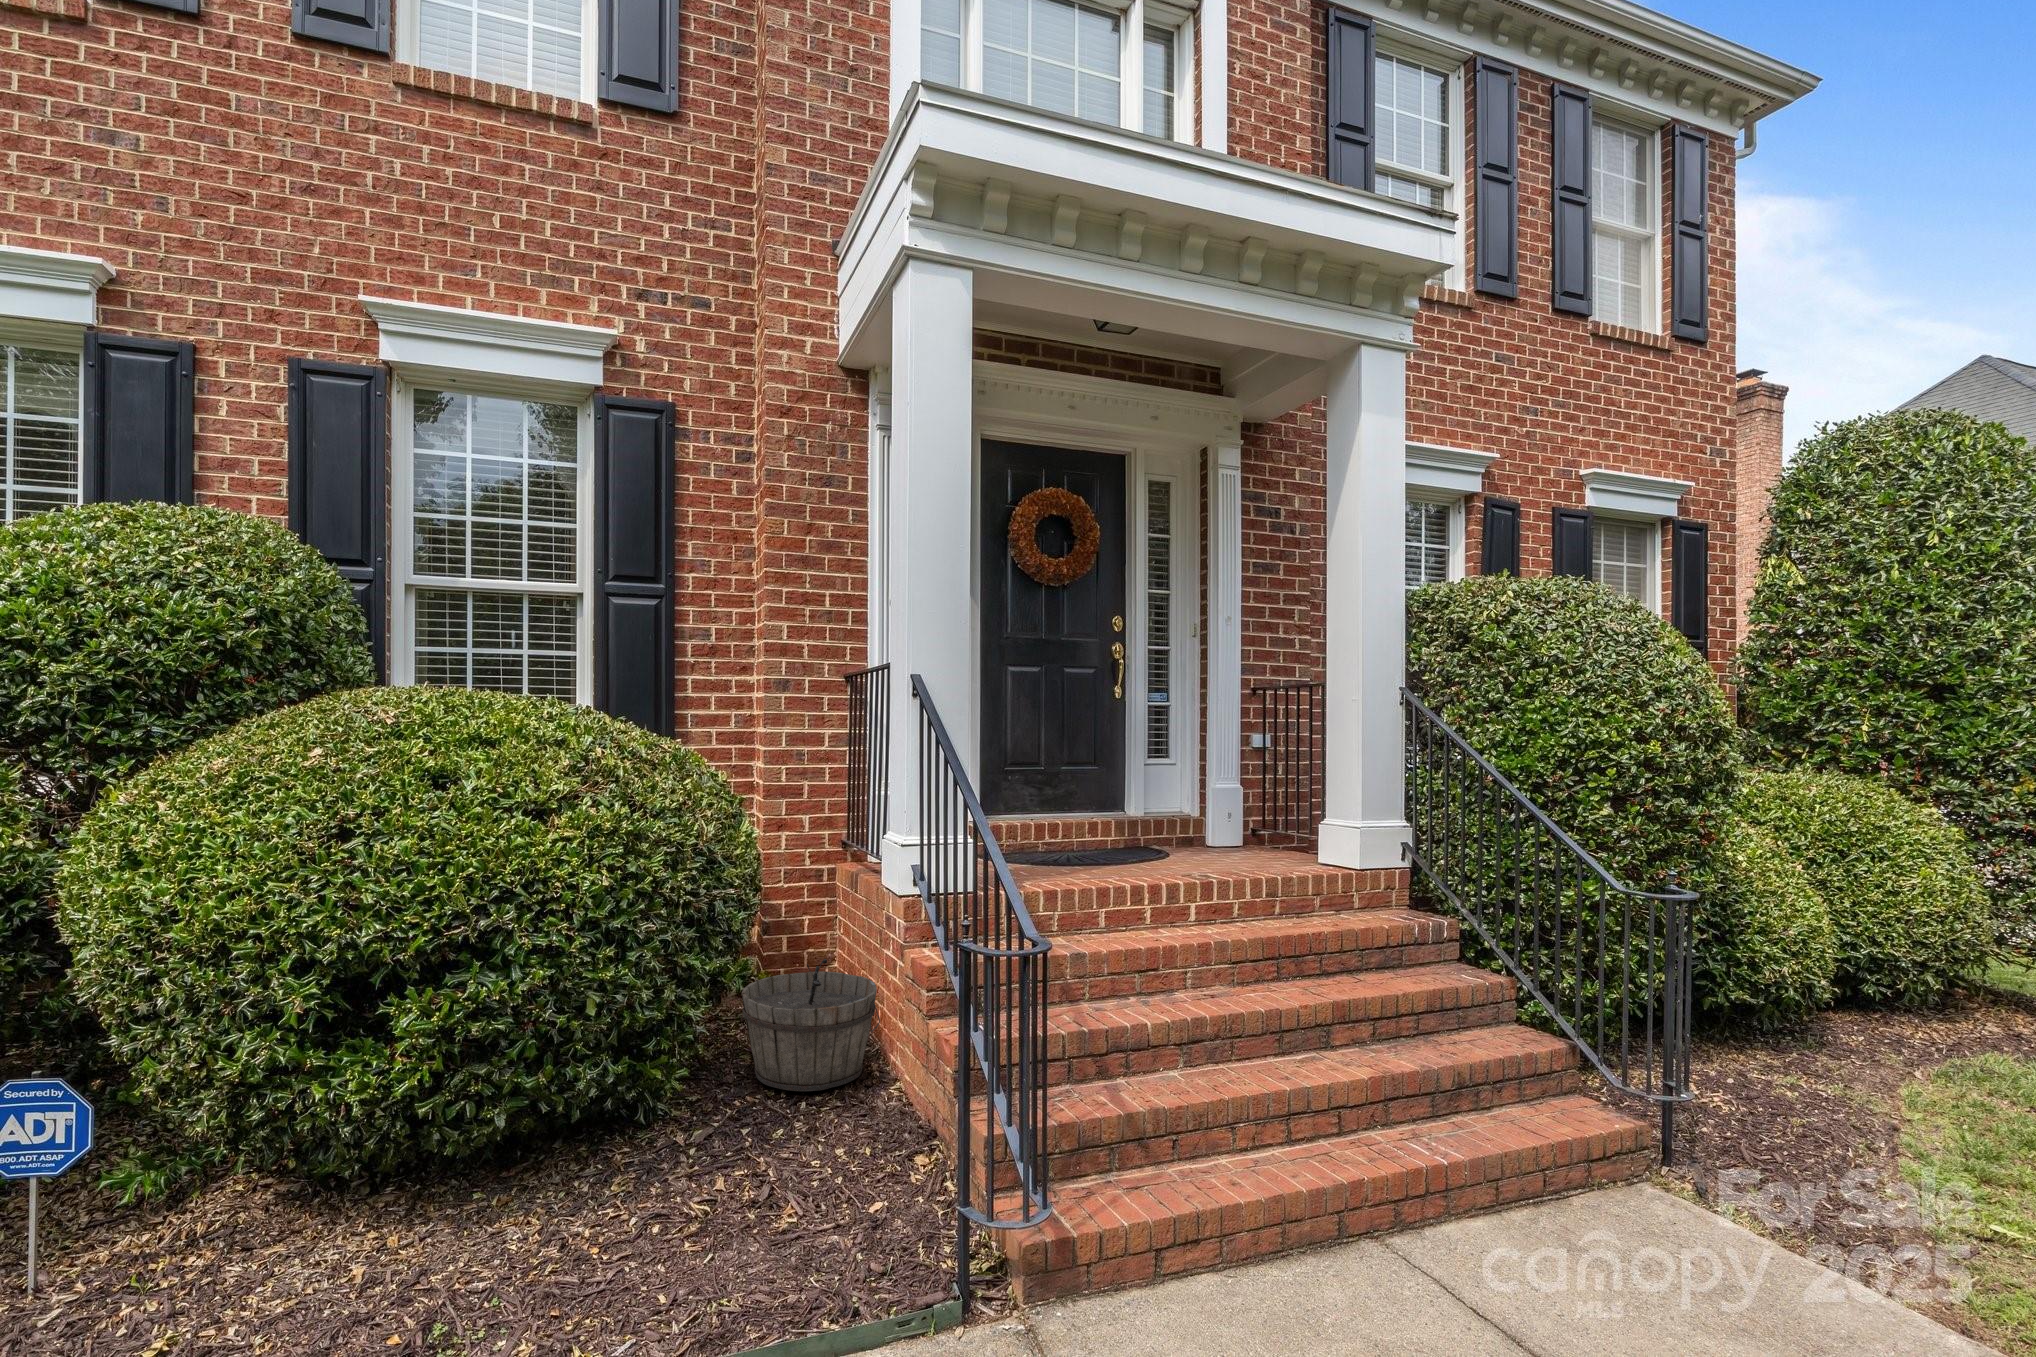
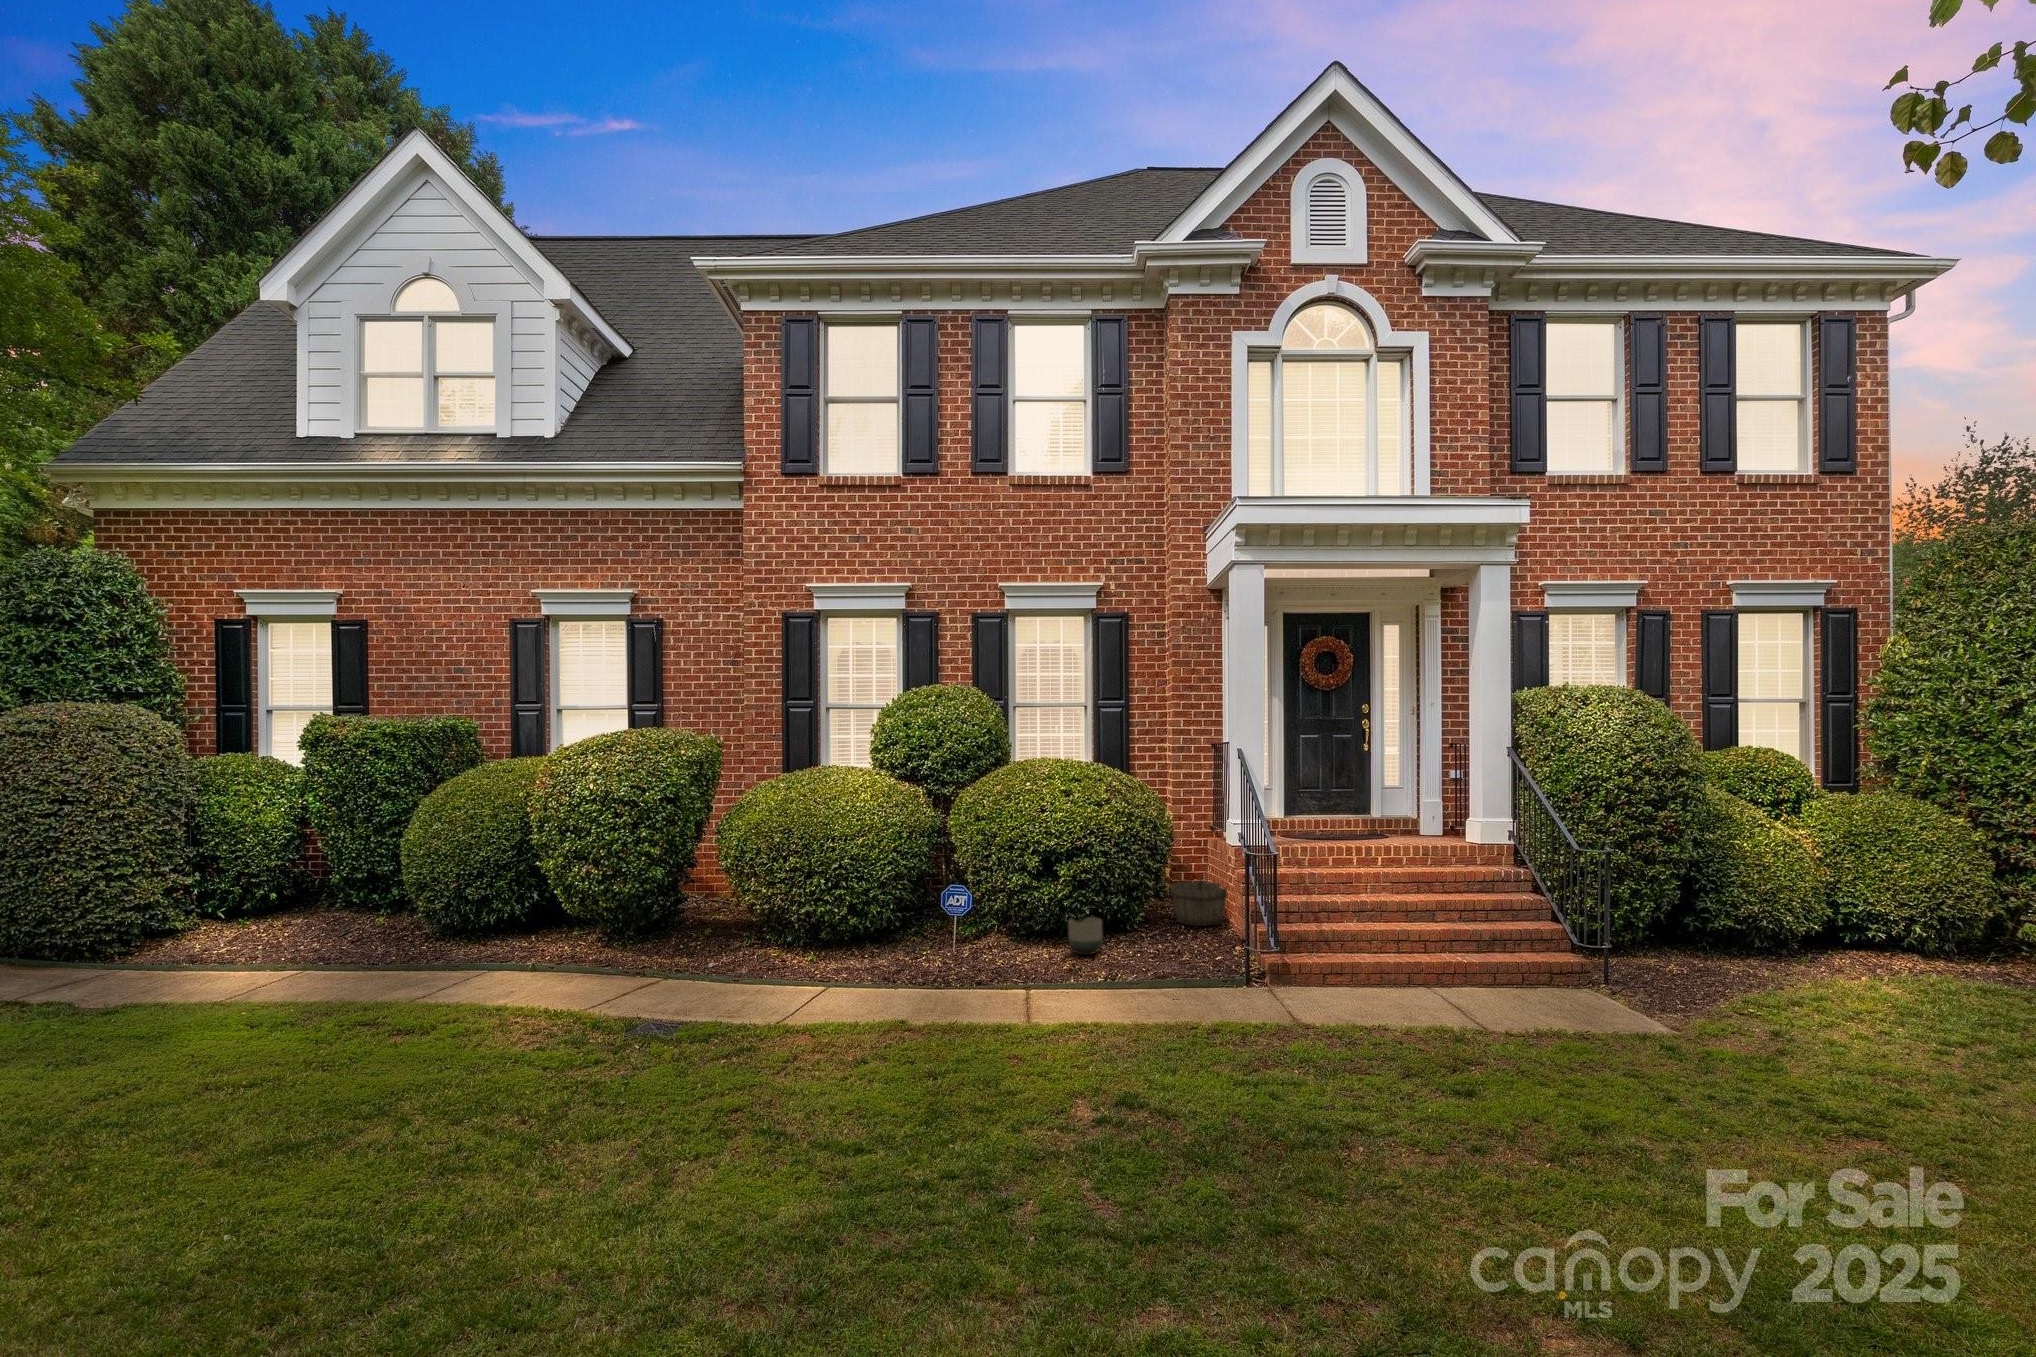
planter: none [421,1130,532,1260] -> present [1068,917,1102,955]

